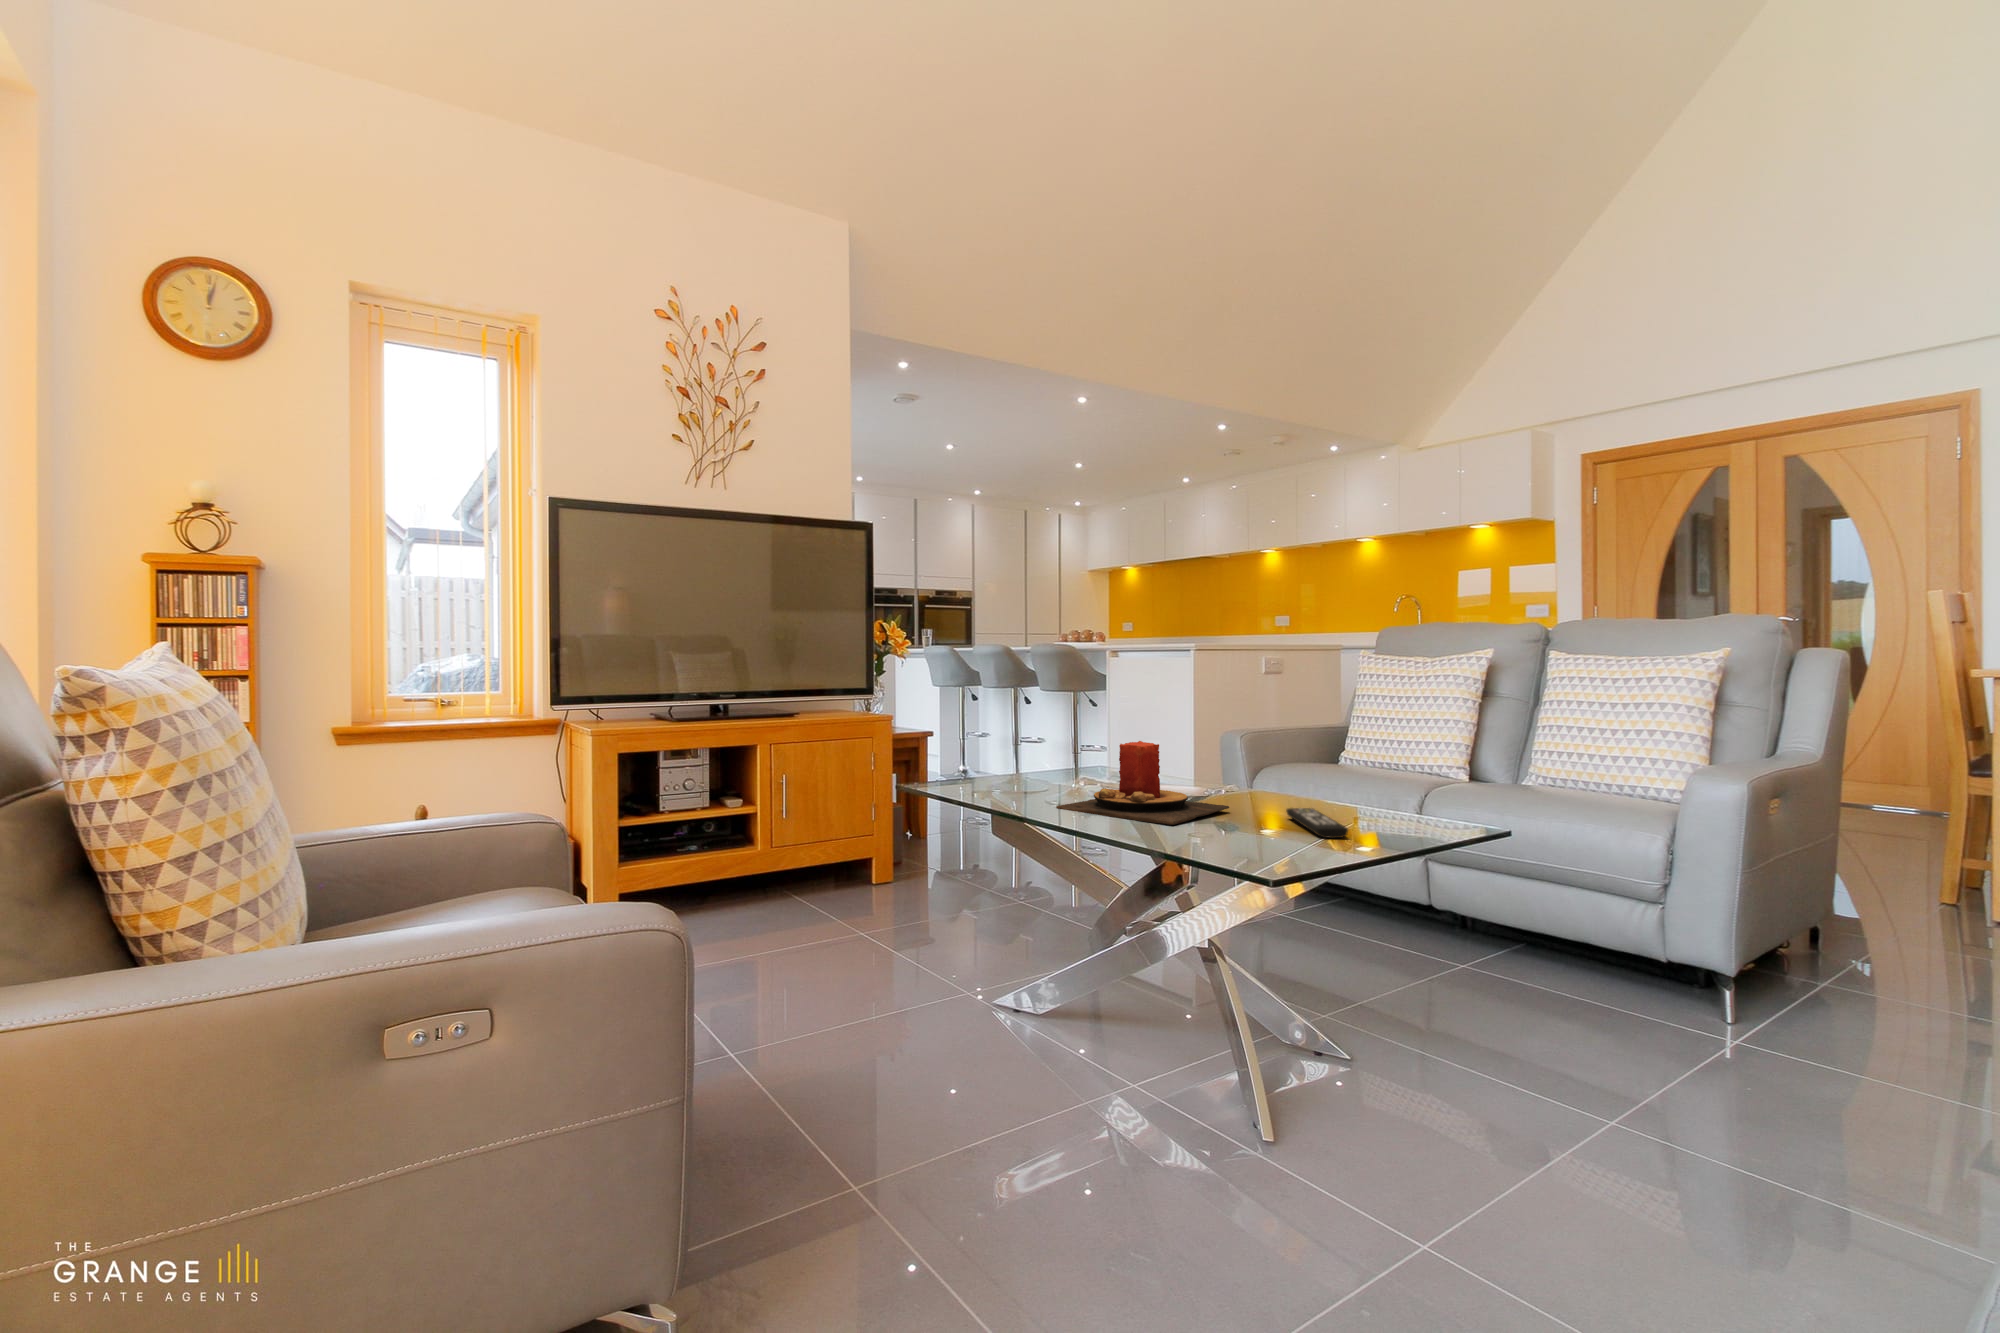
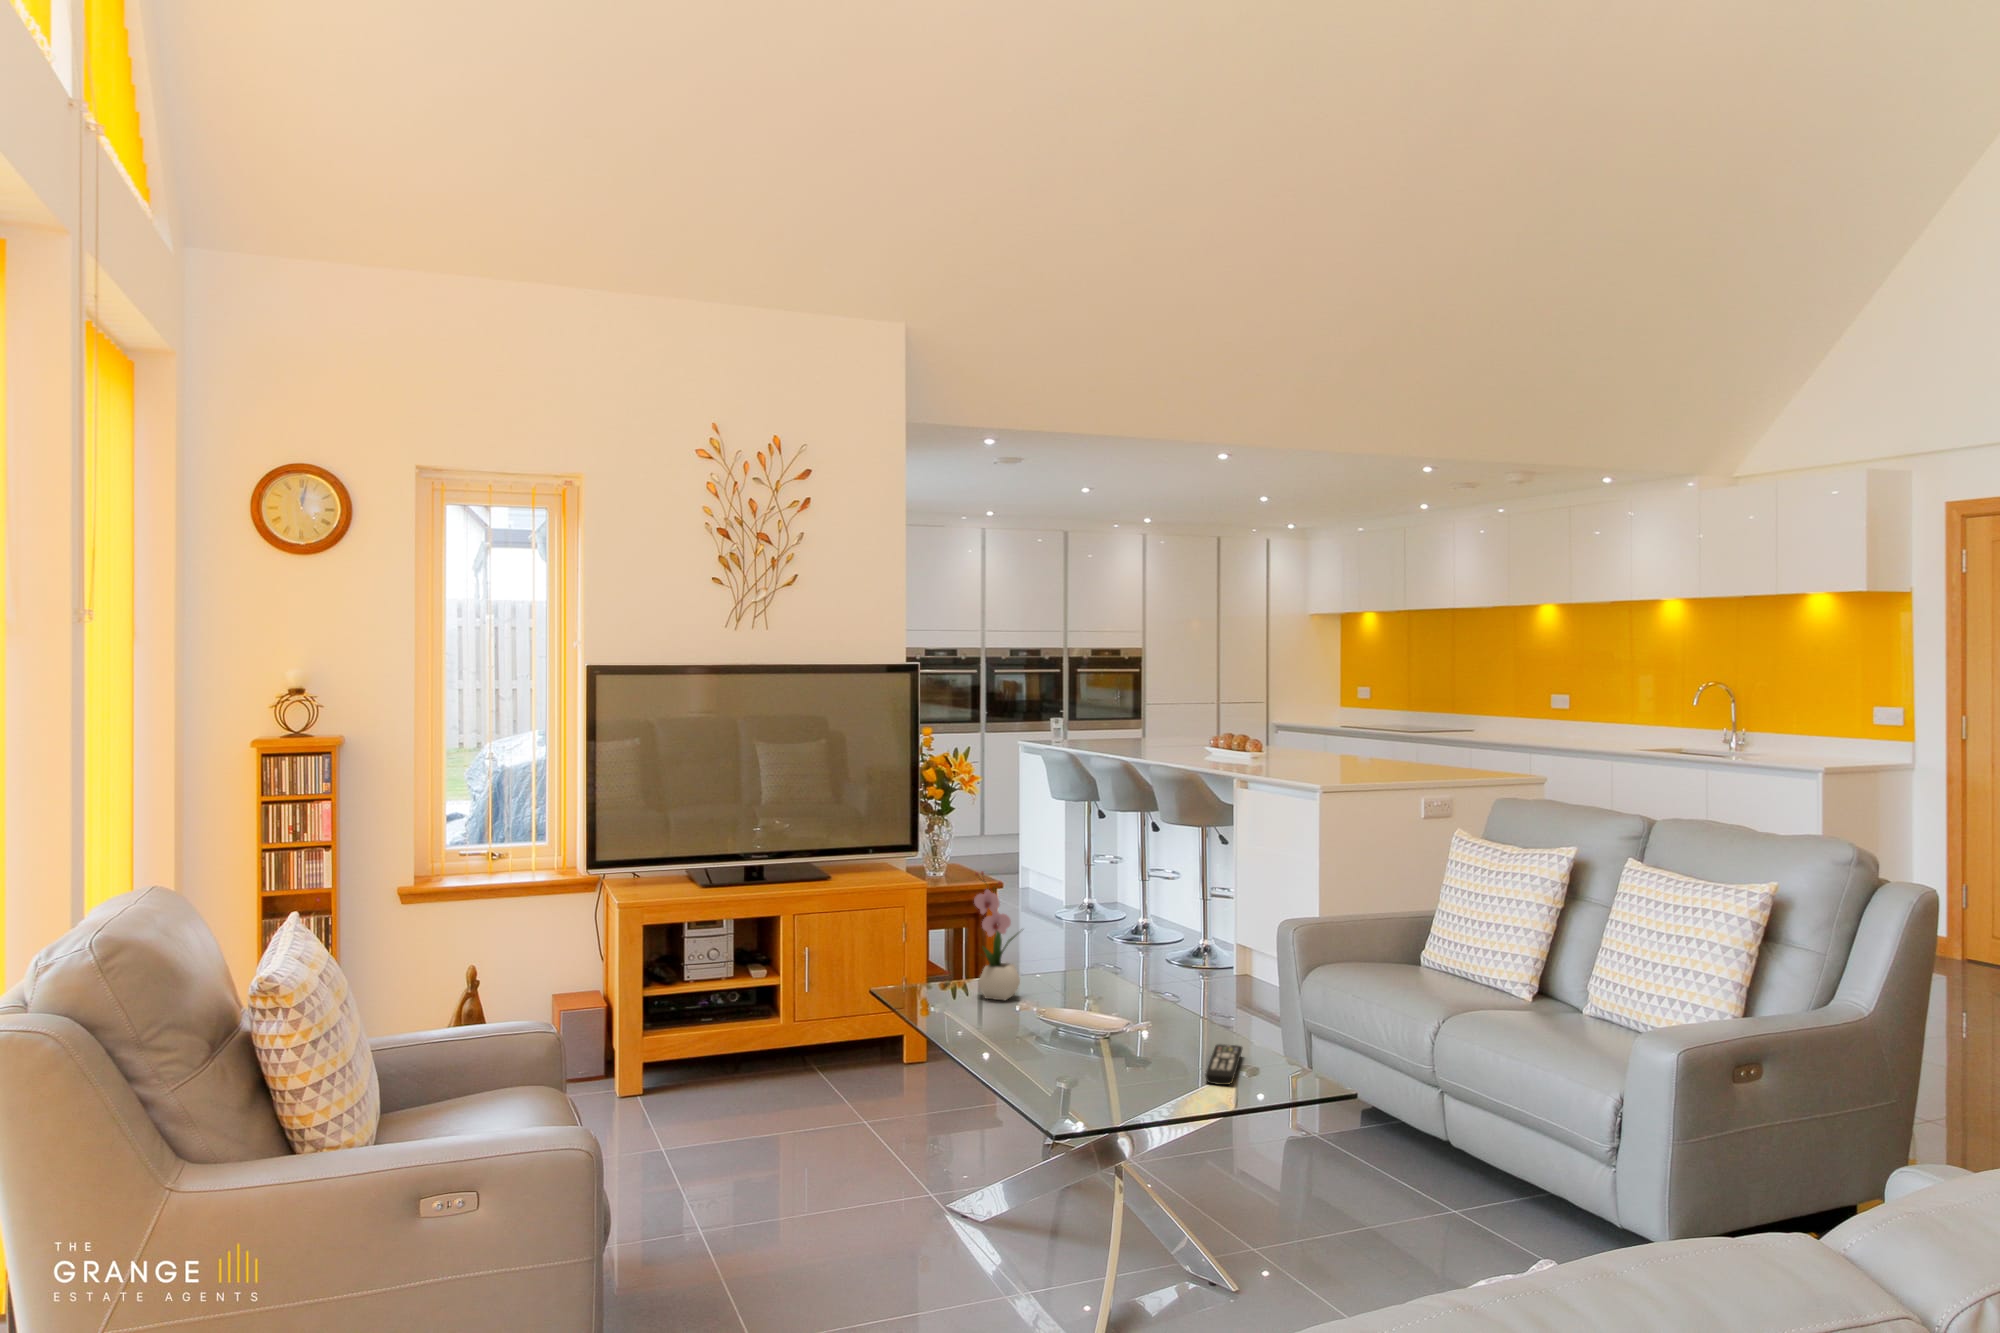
flower arrangement: none [1000,662,1045,791] -> present [974,871,1020,1000]
candle: present [1056,741,1229,825] -> none [1003,965,1170,1058]

